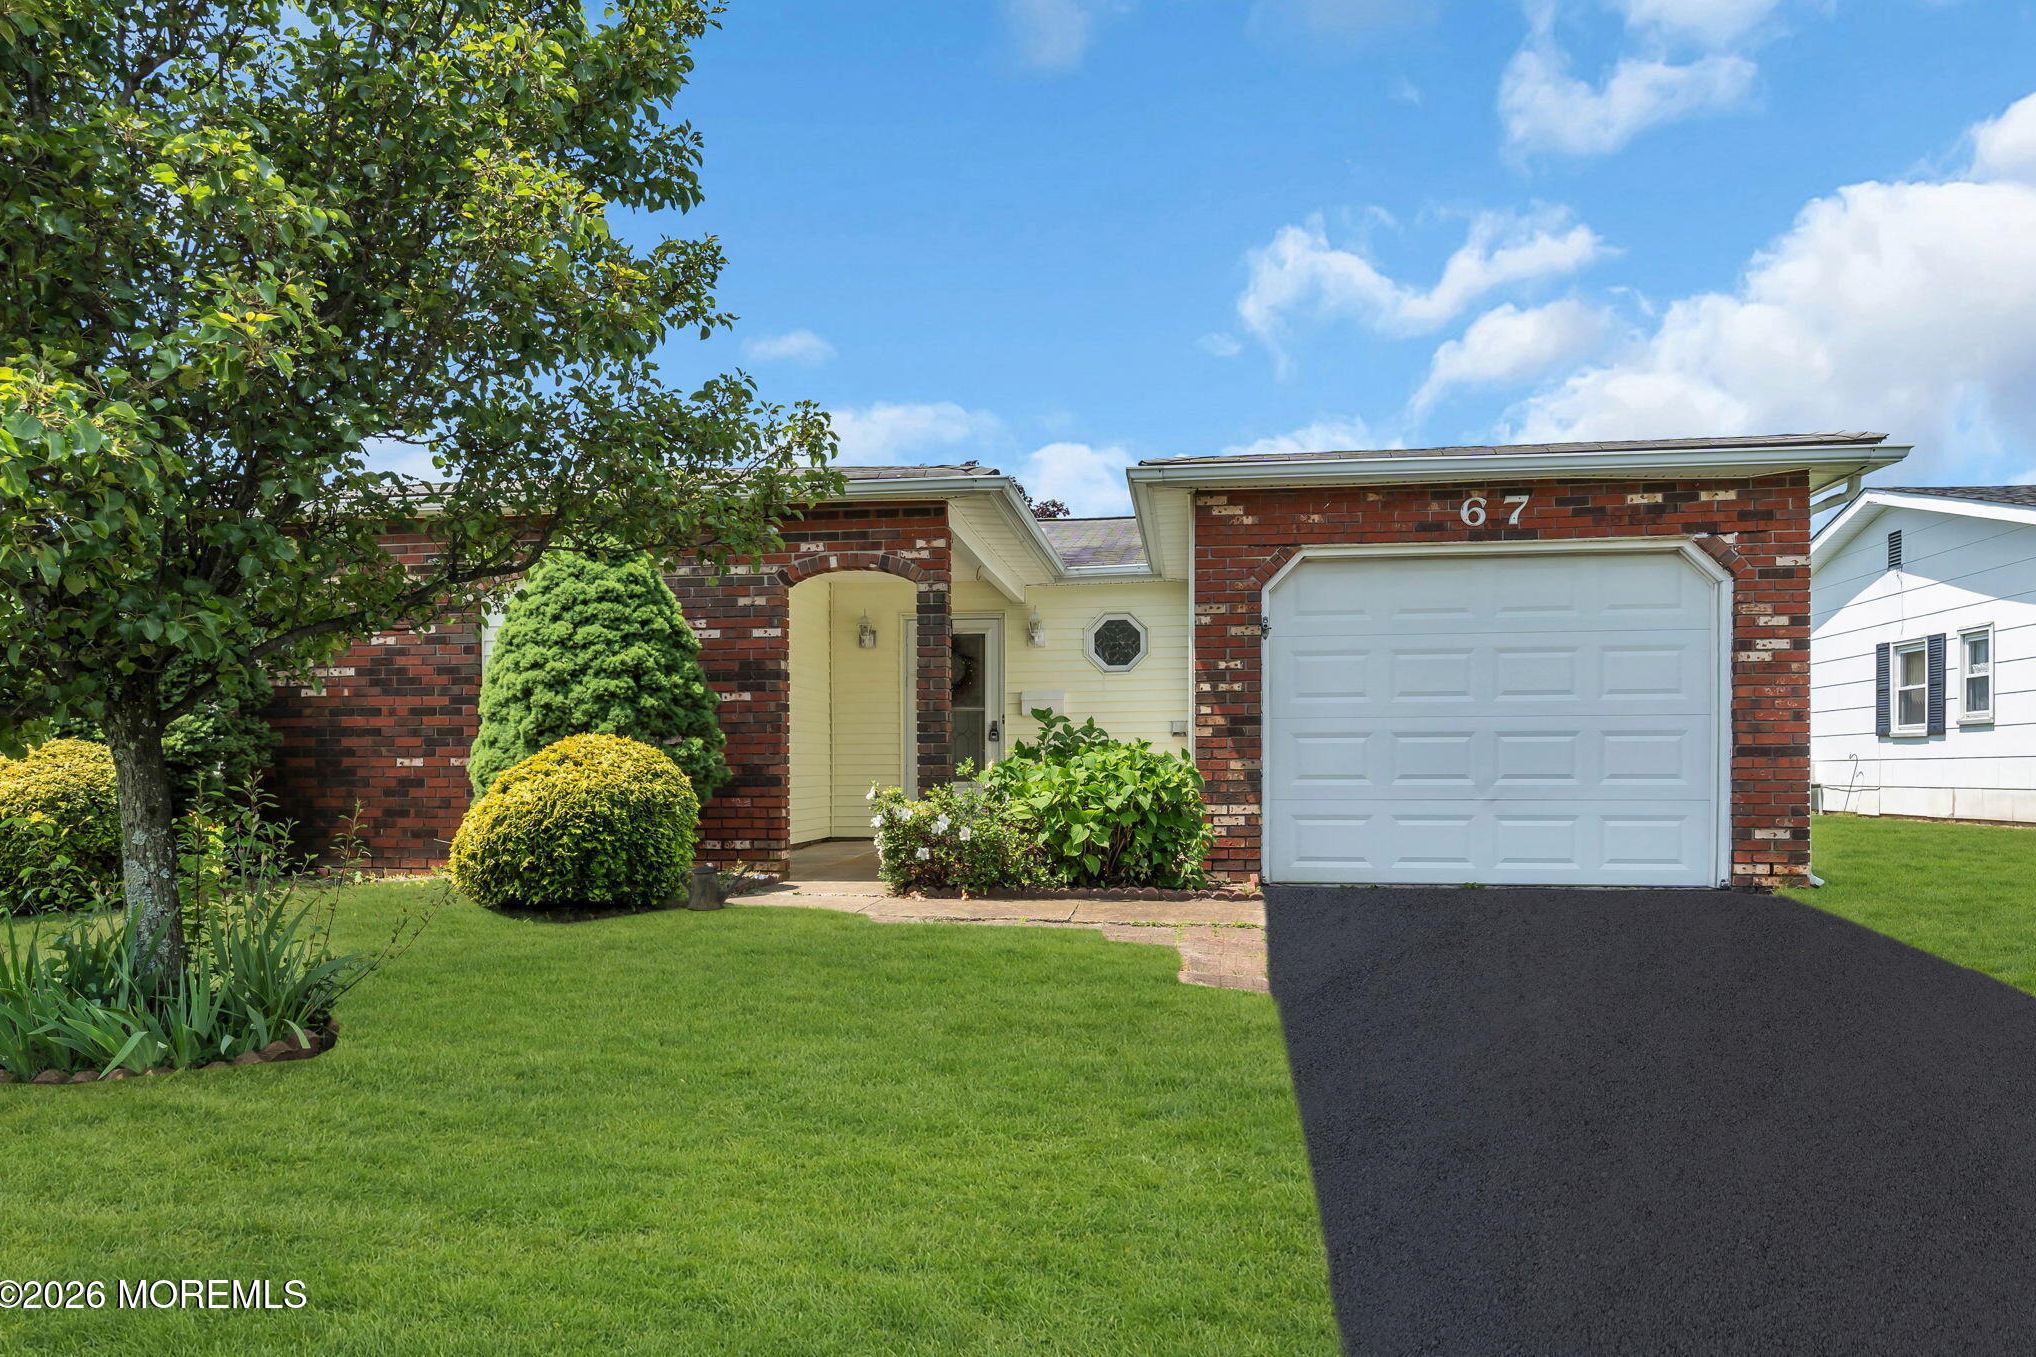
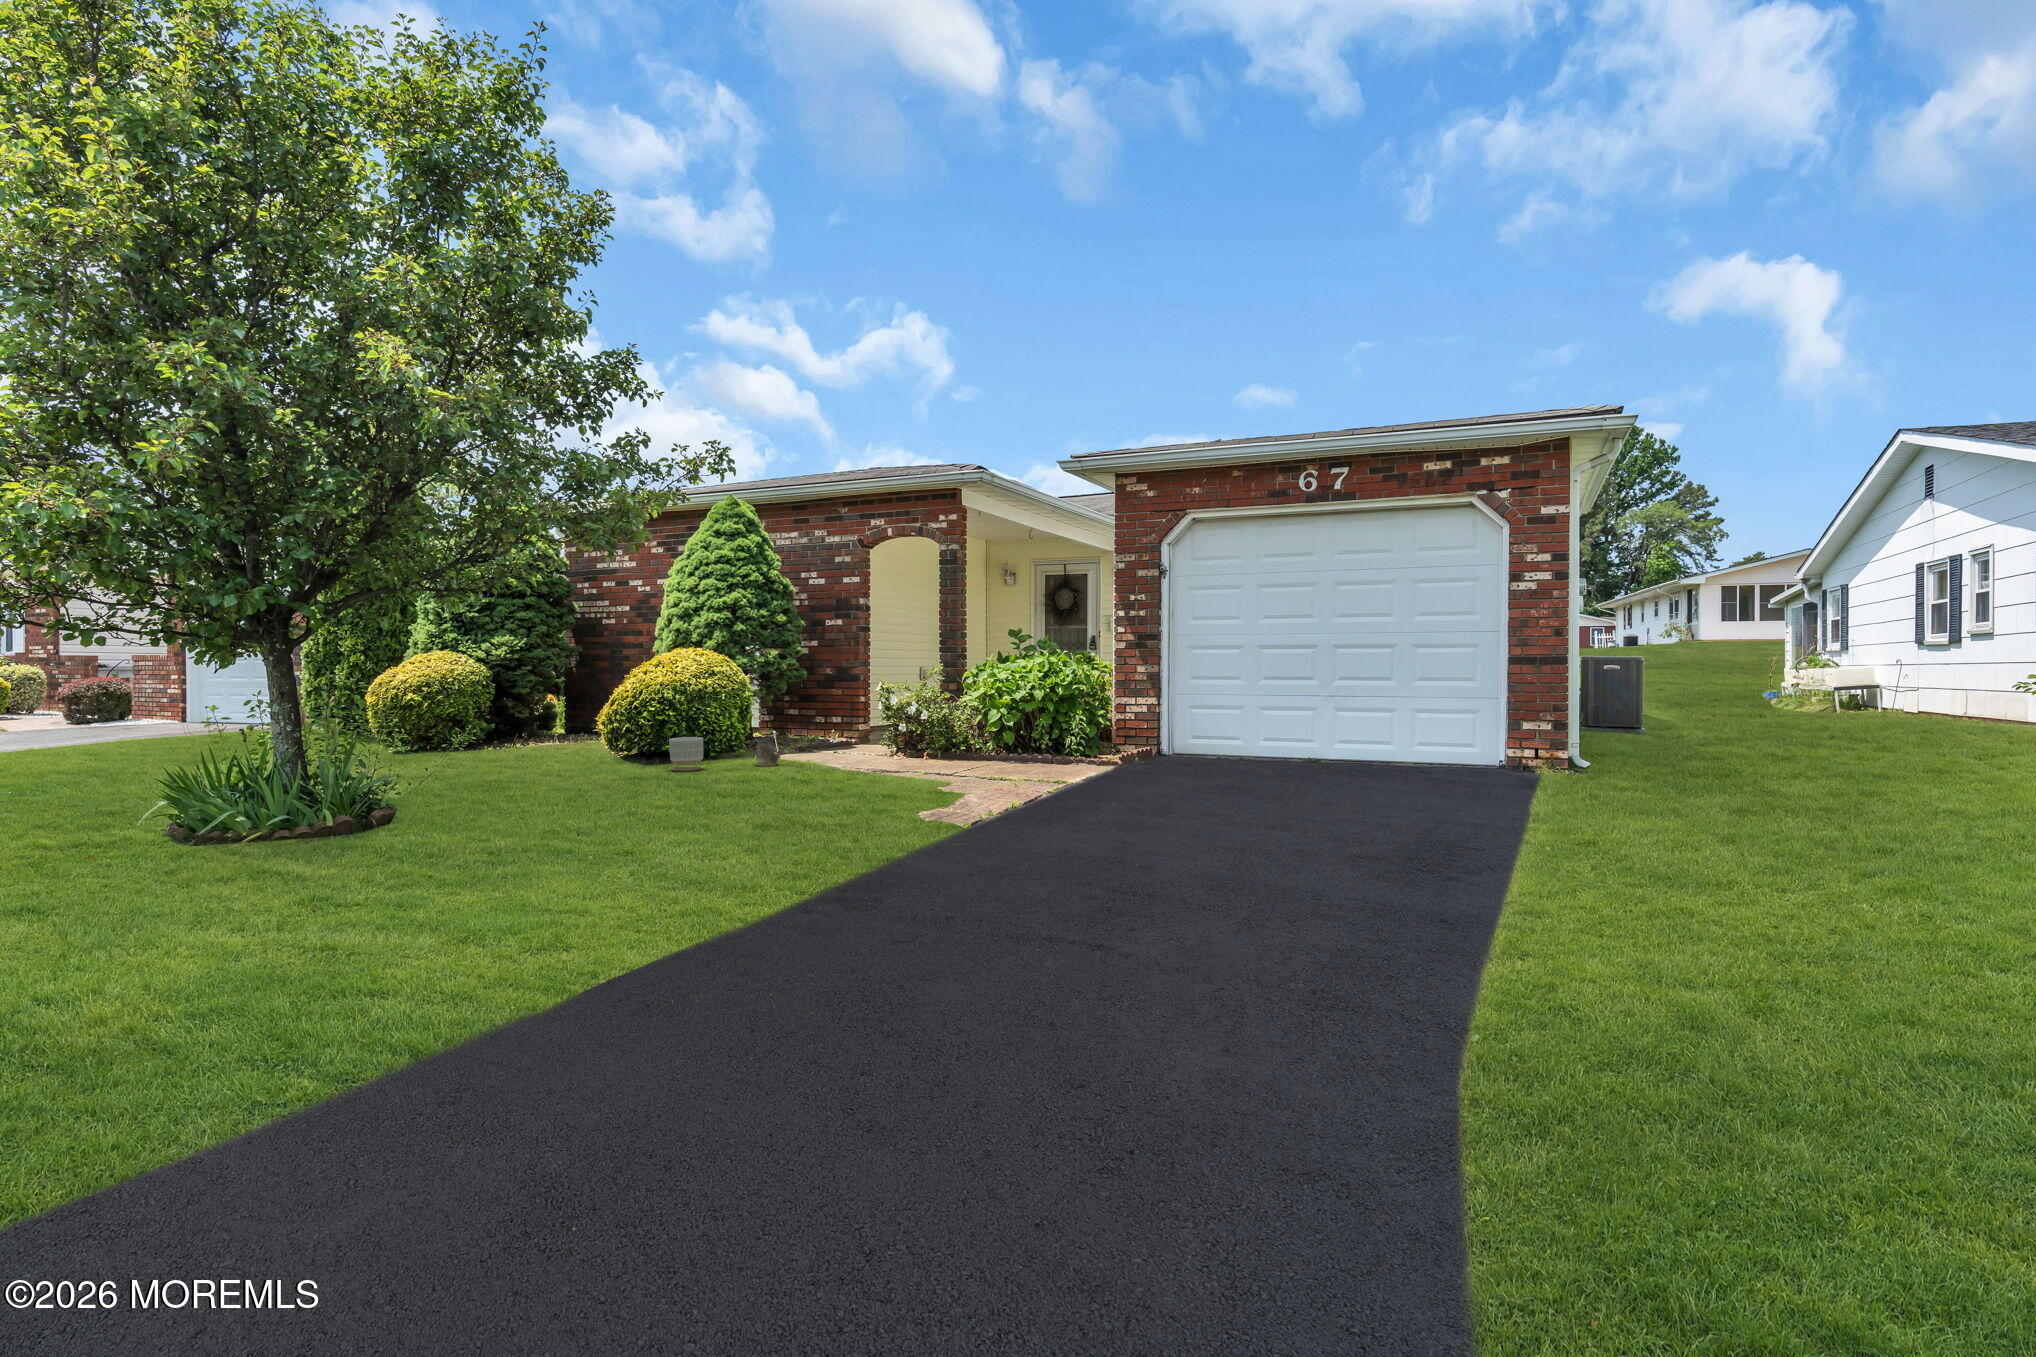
planter: none [561,868,615,924] -> present [669,737,703,771]

